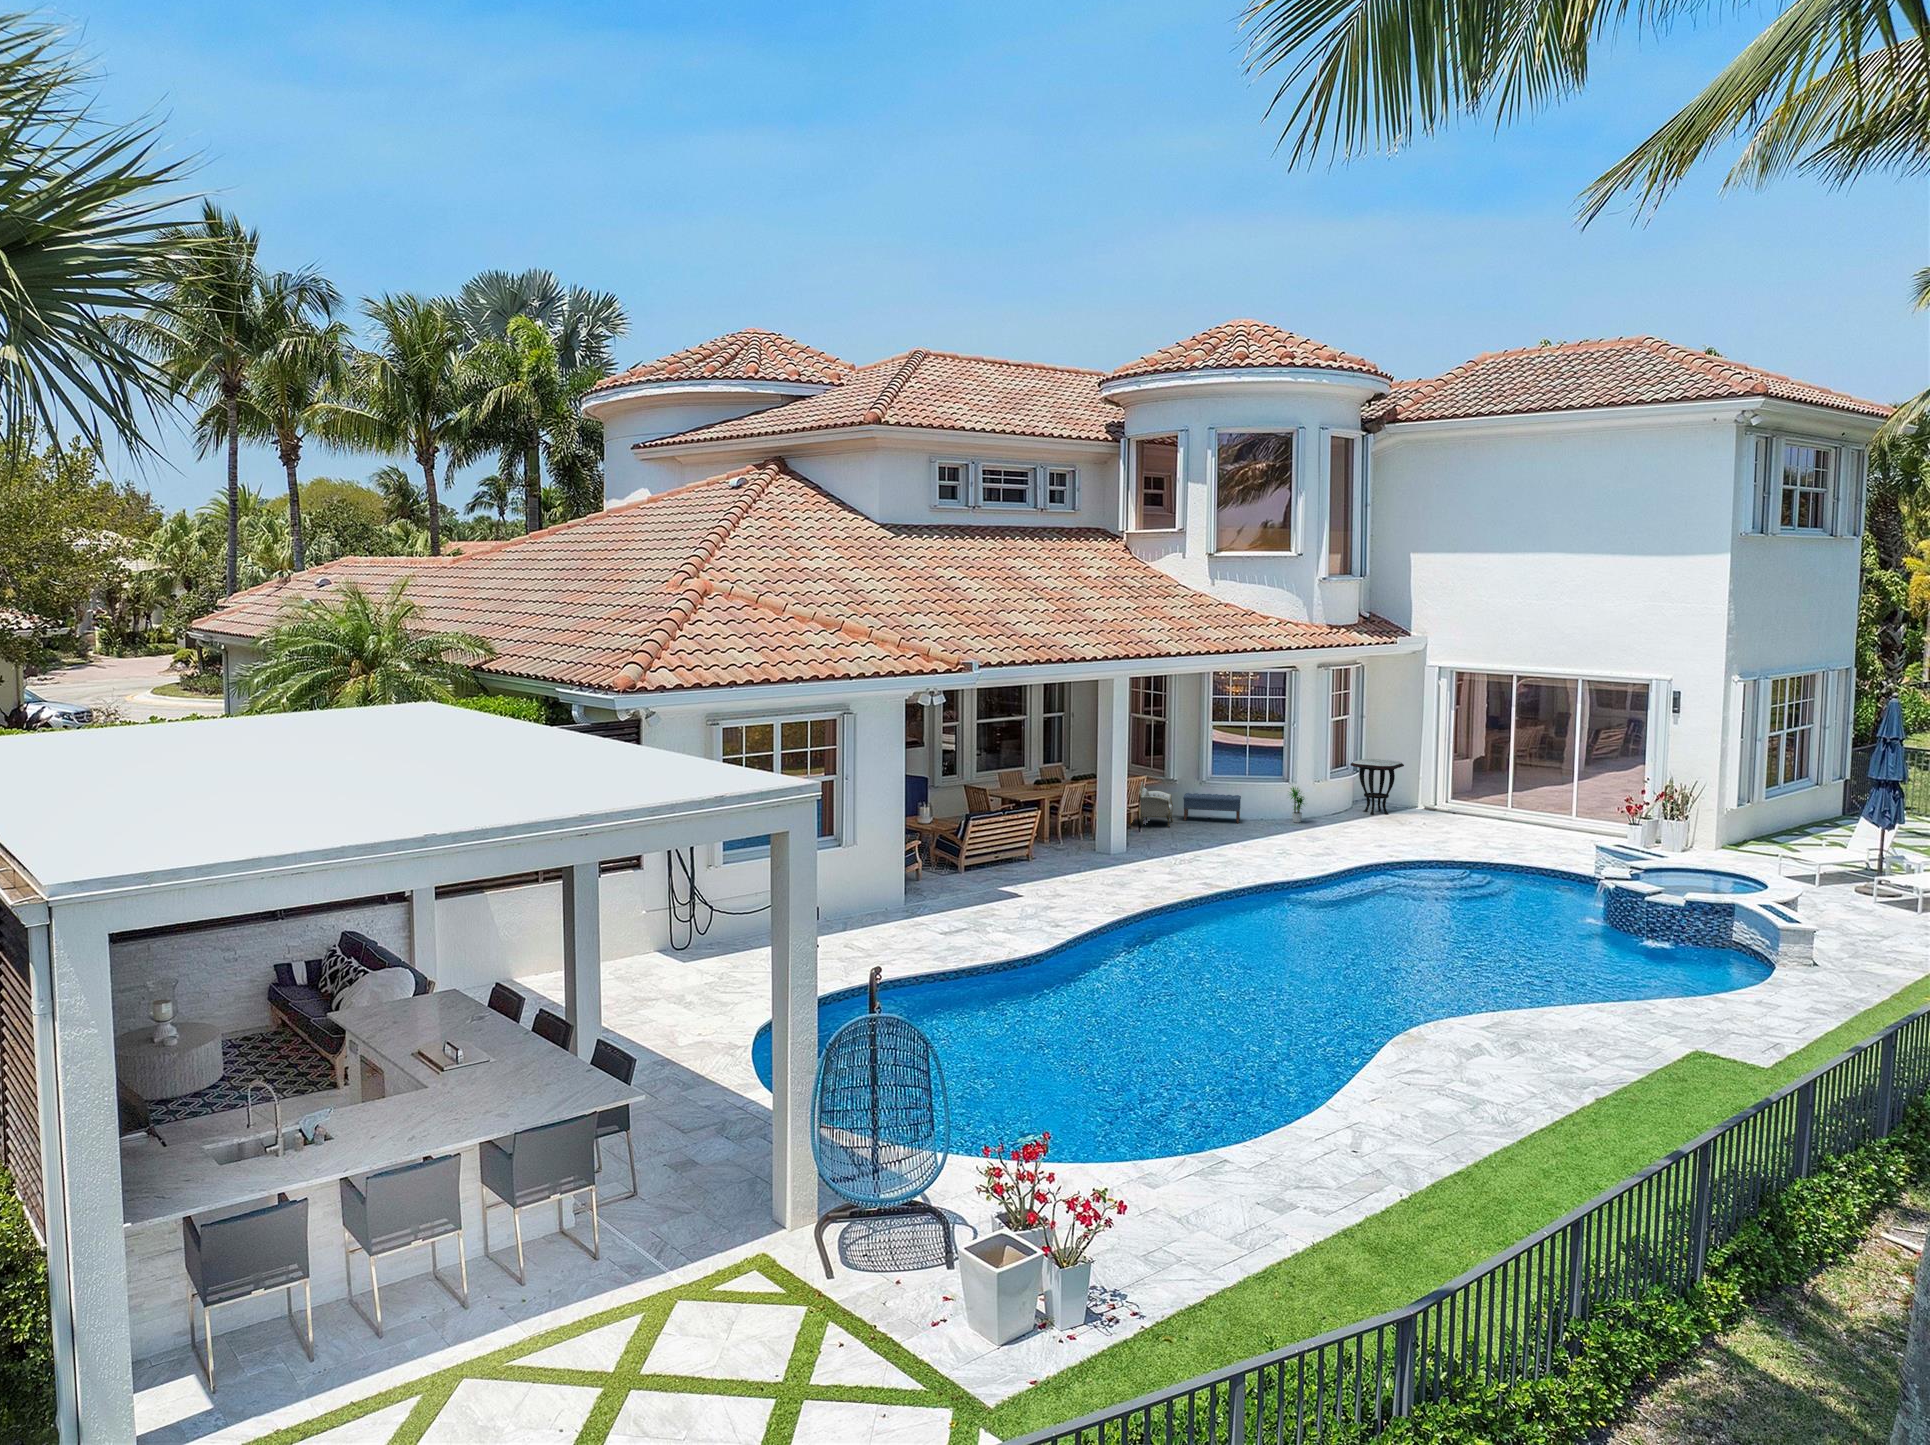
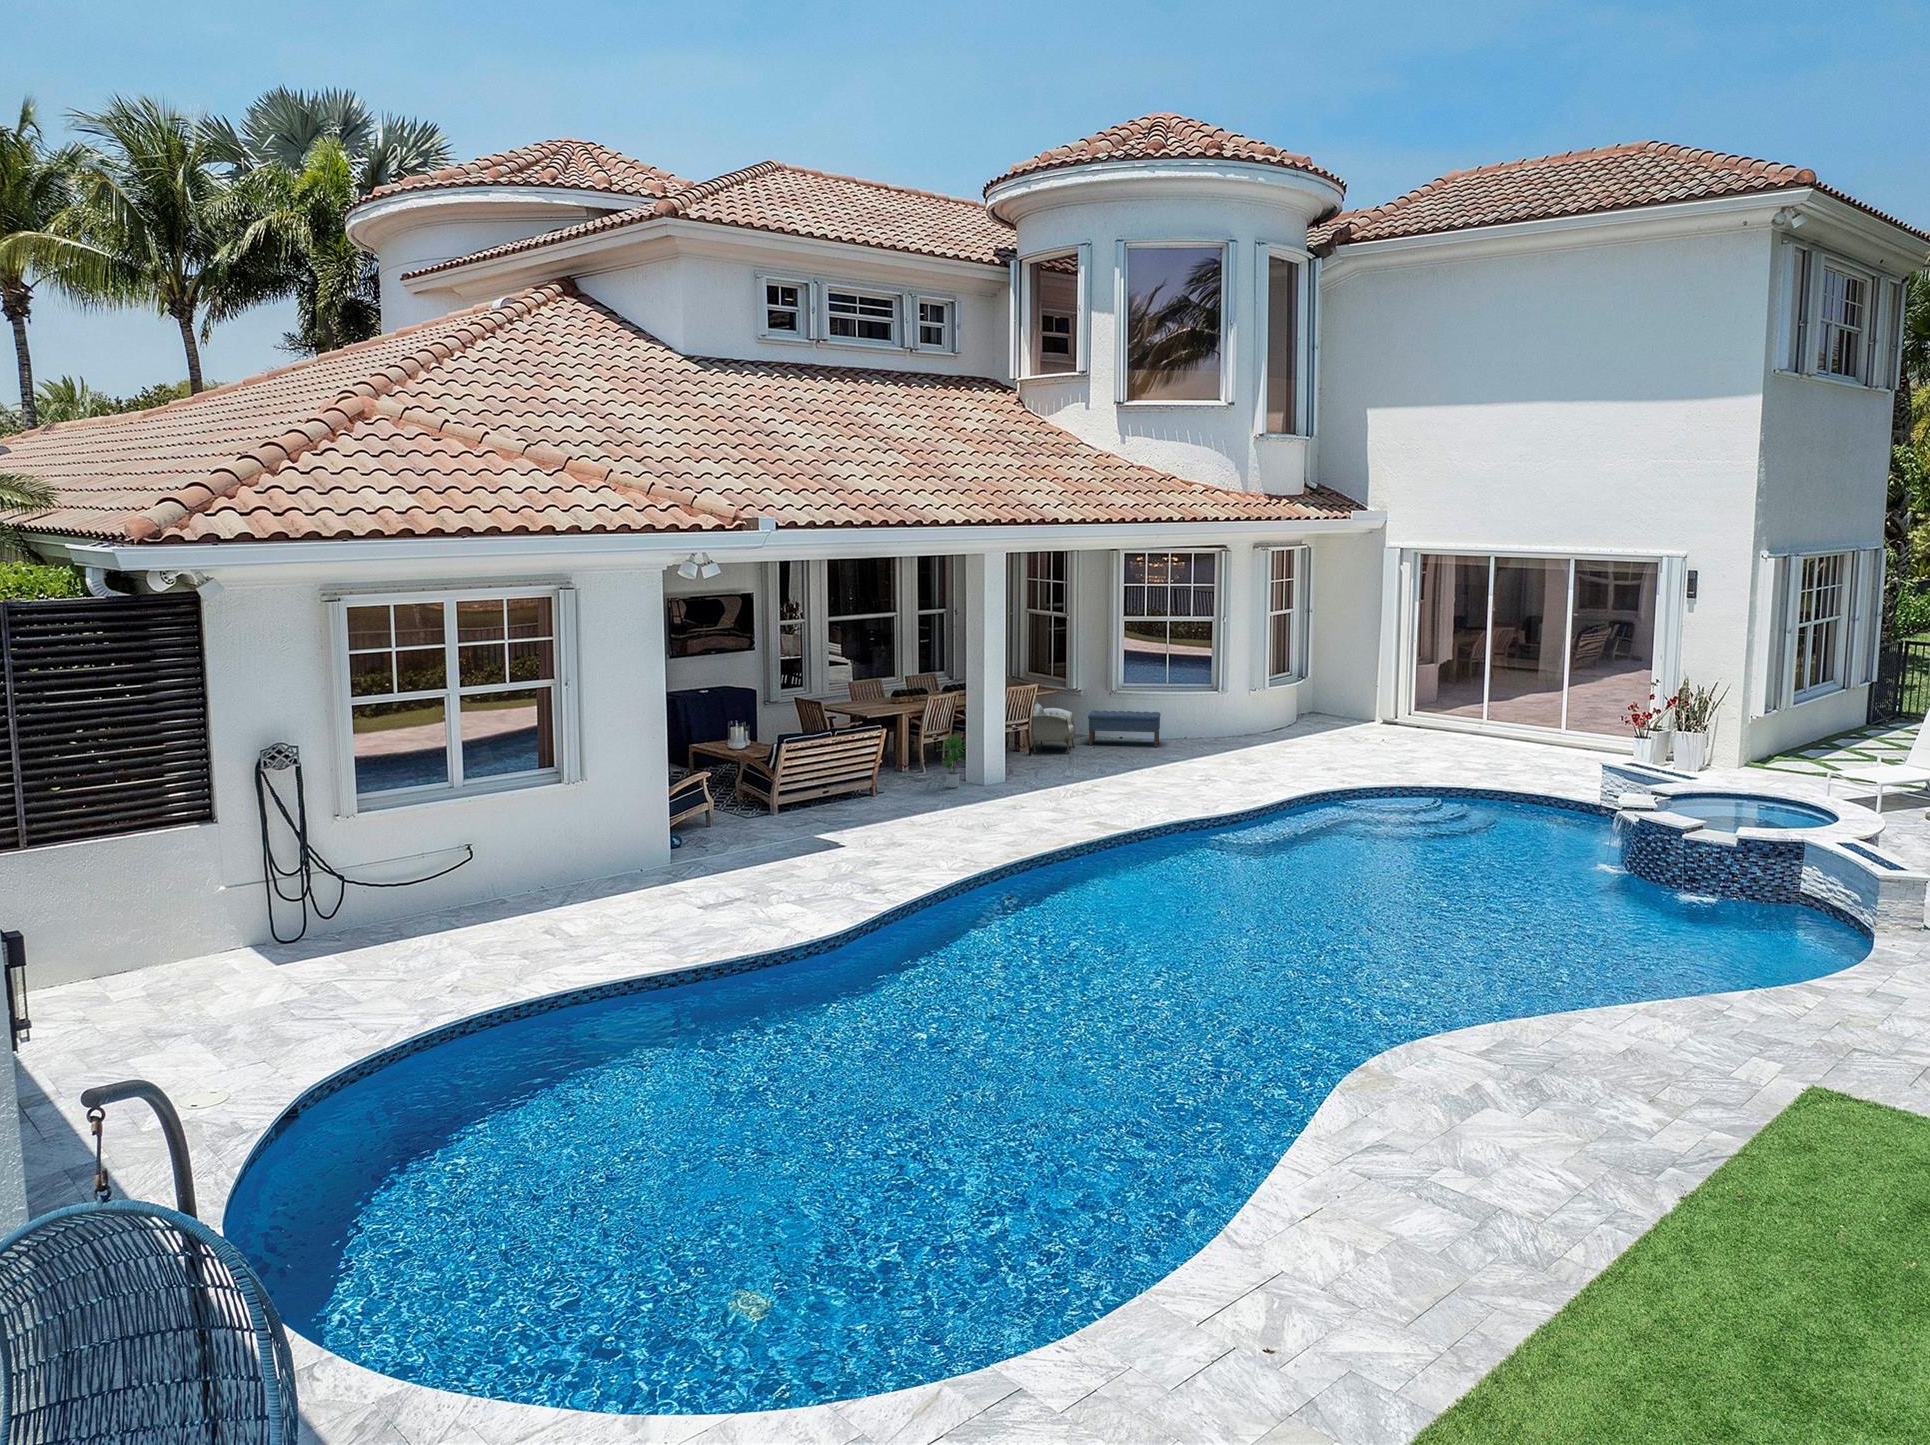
side table: present [1350,759,1404,815] -> none [1295,666,1360,734]
potted plant: present [1290,787,1304,823] -> present [942,735,964,788]

